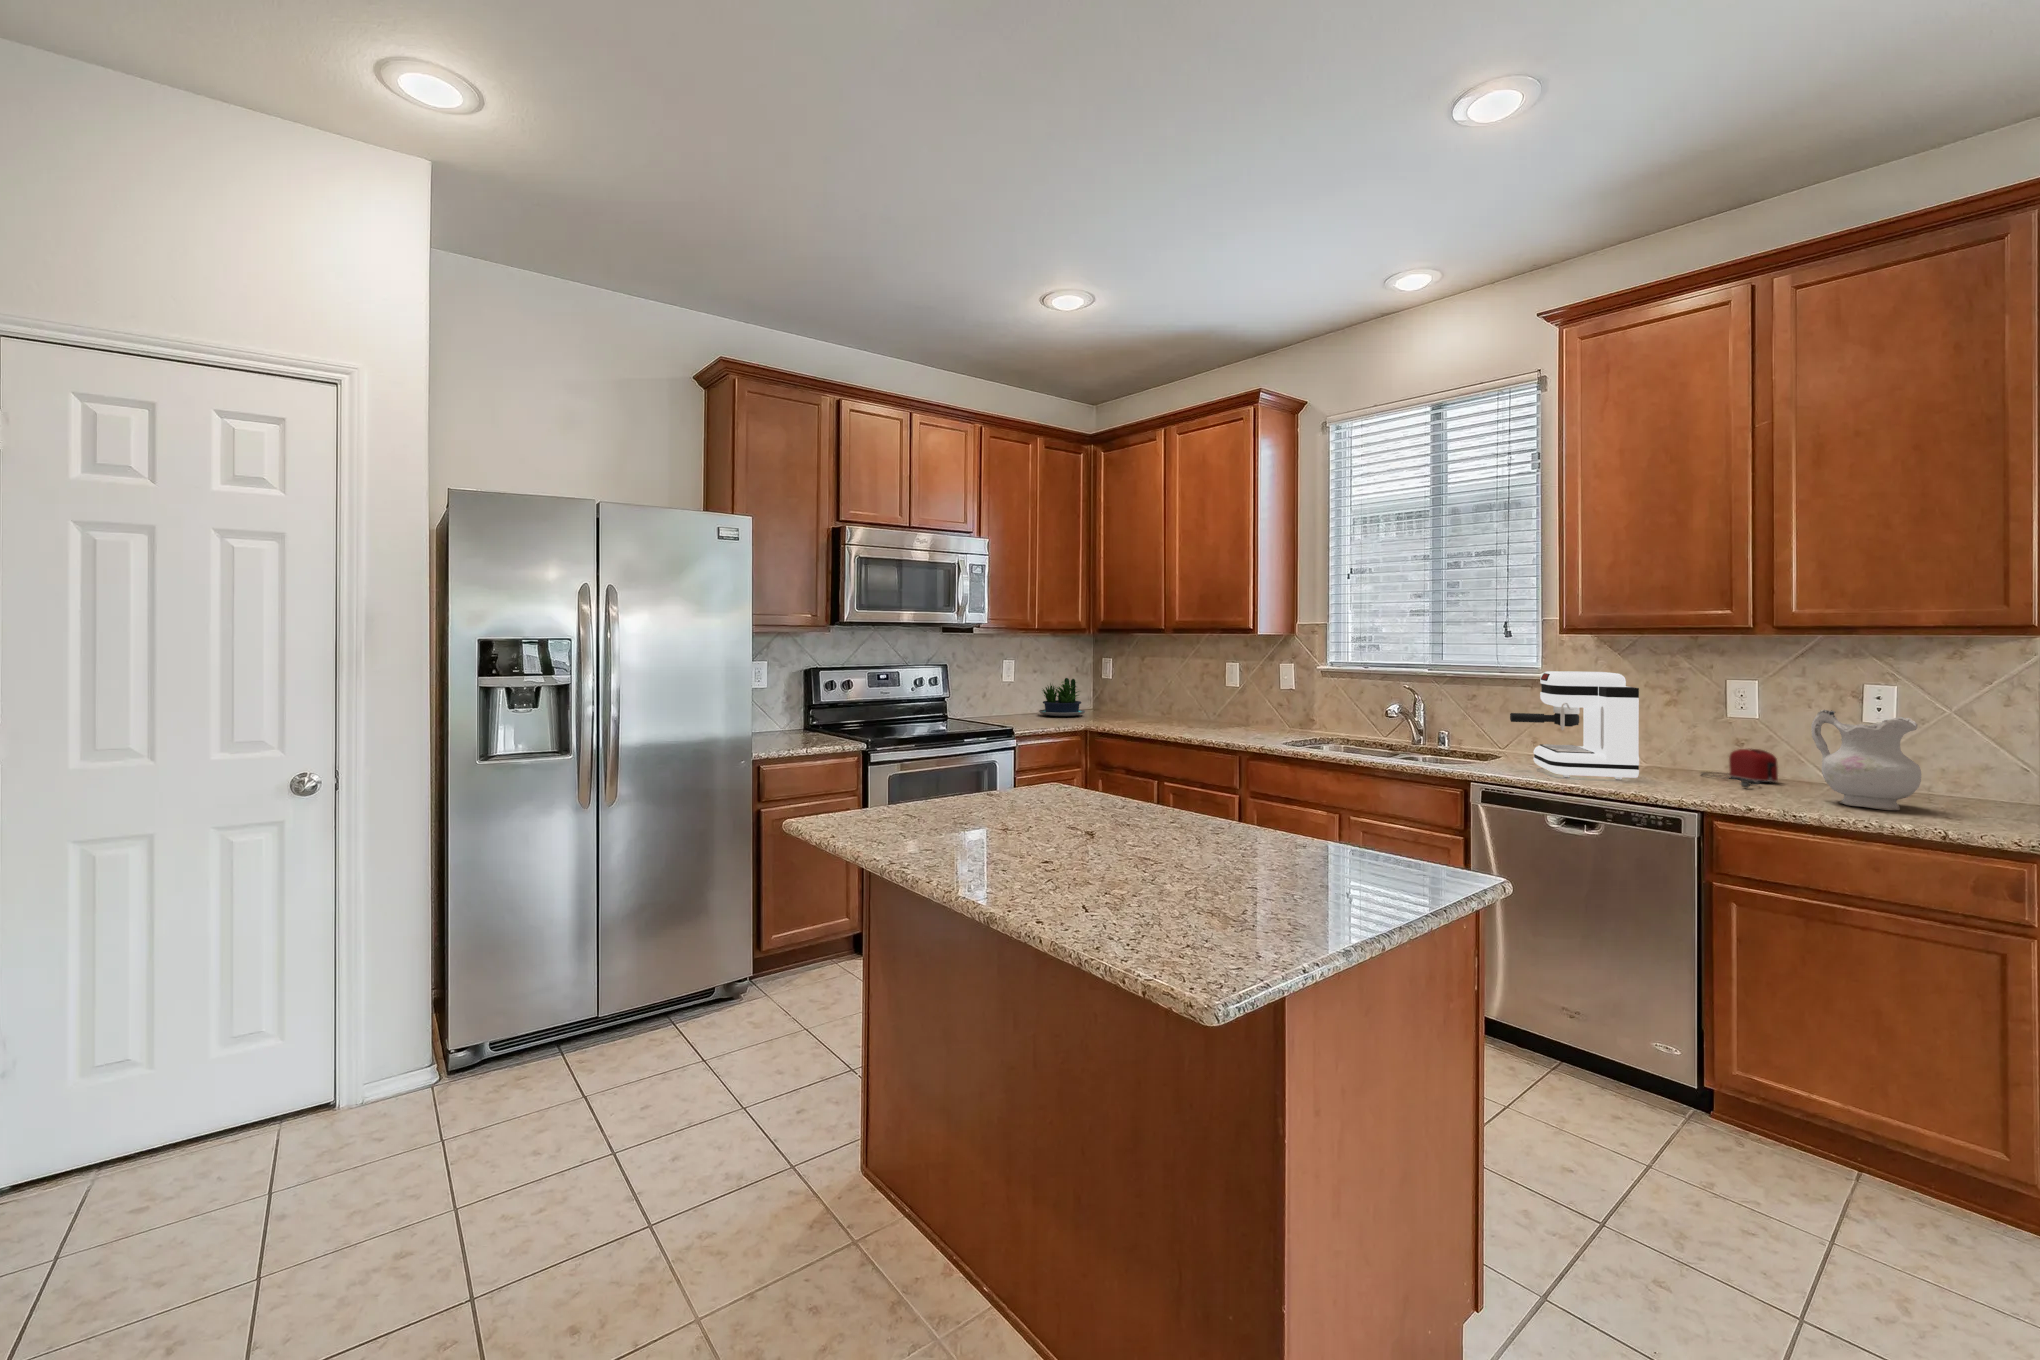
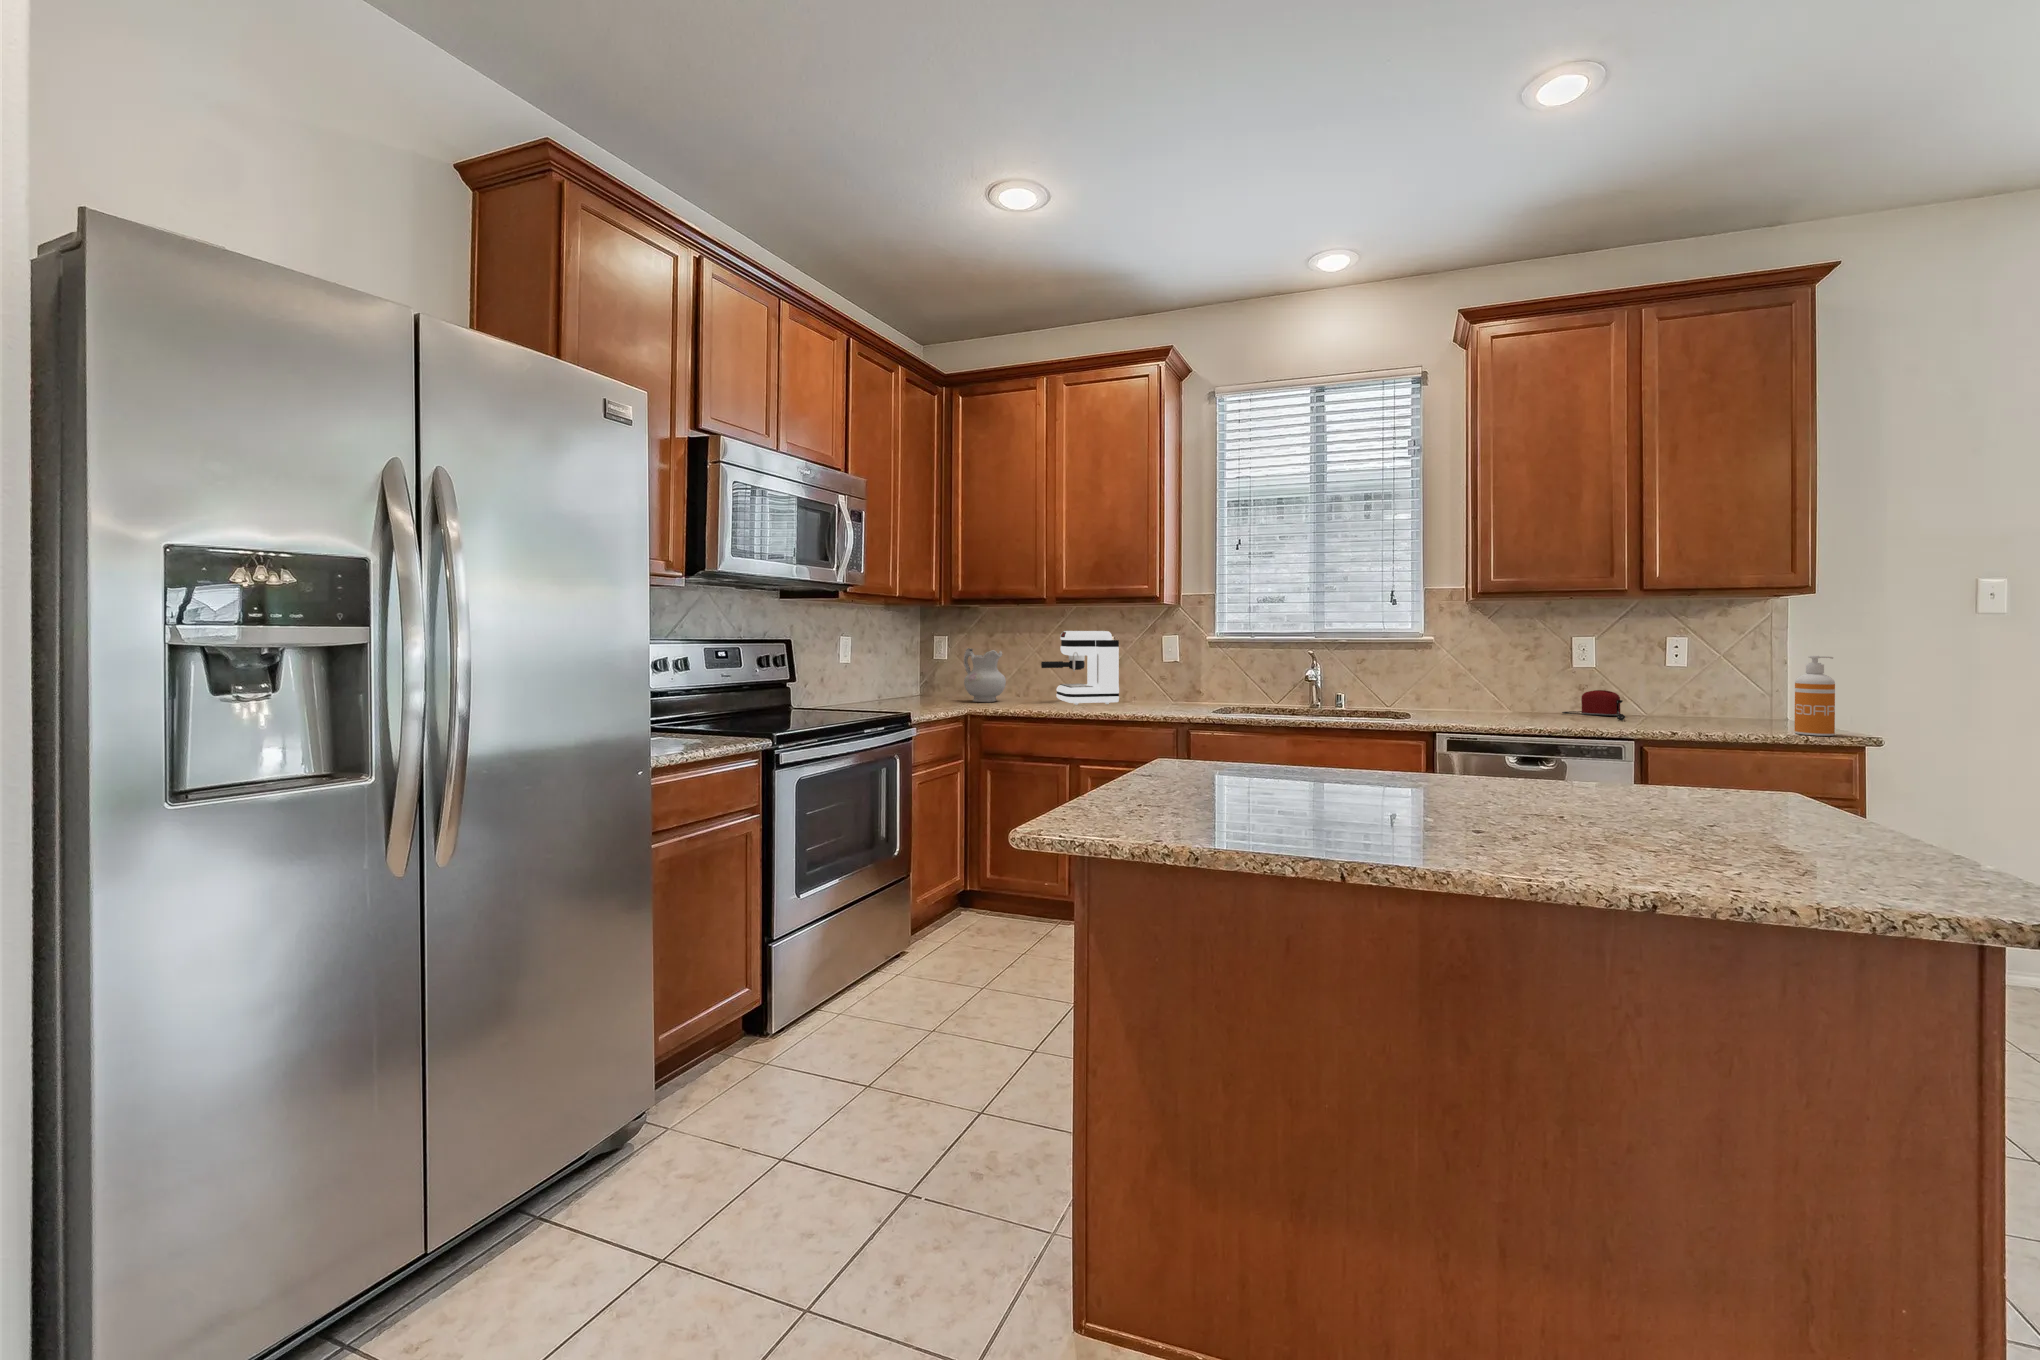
coffee maker: present [1510,671,1639,780] -> present [1041,631,1119,705]
potted plant: present [1039,678,1085,716] -> none [876,655,936,699]
ceramic pitcher: present [1811,710,1921,810] -> present [964,648,1006,702]
soap dispenser: none [1943,721,2006,833] -> present [1795,656,1835,736]

